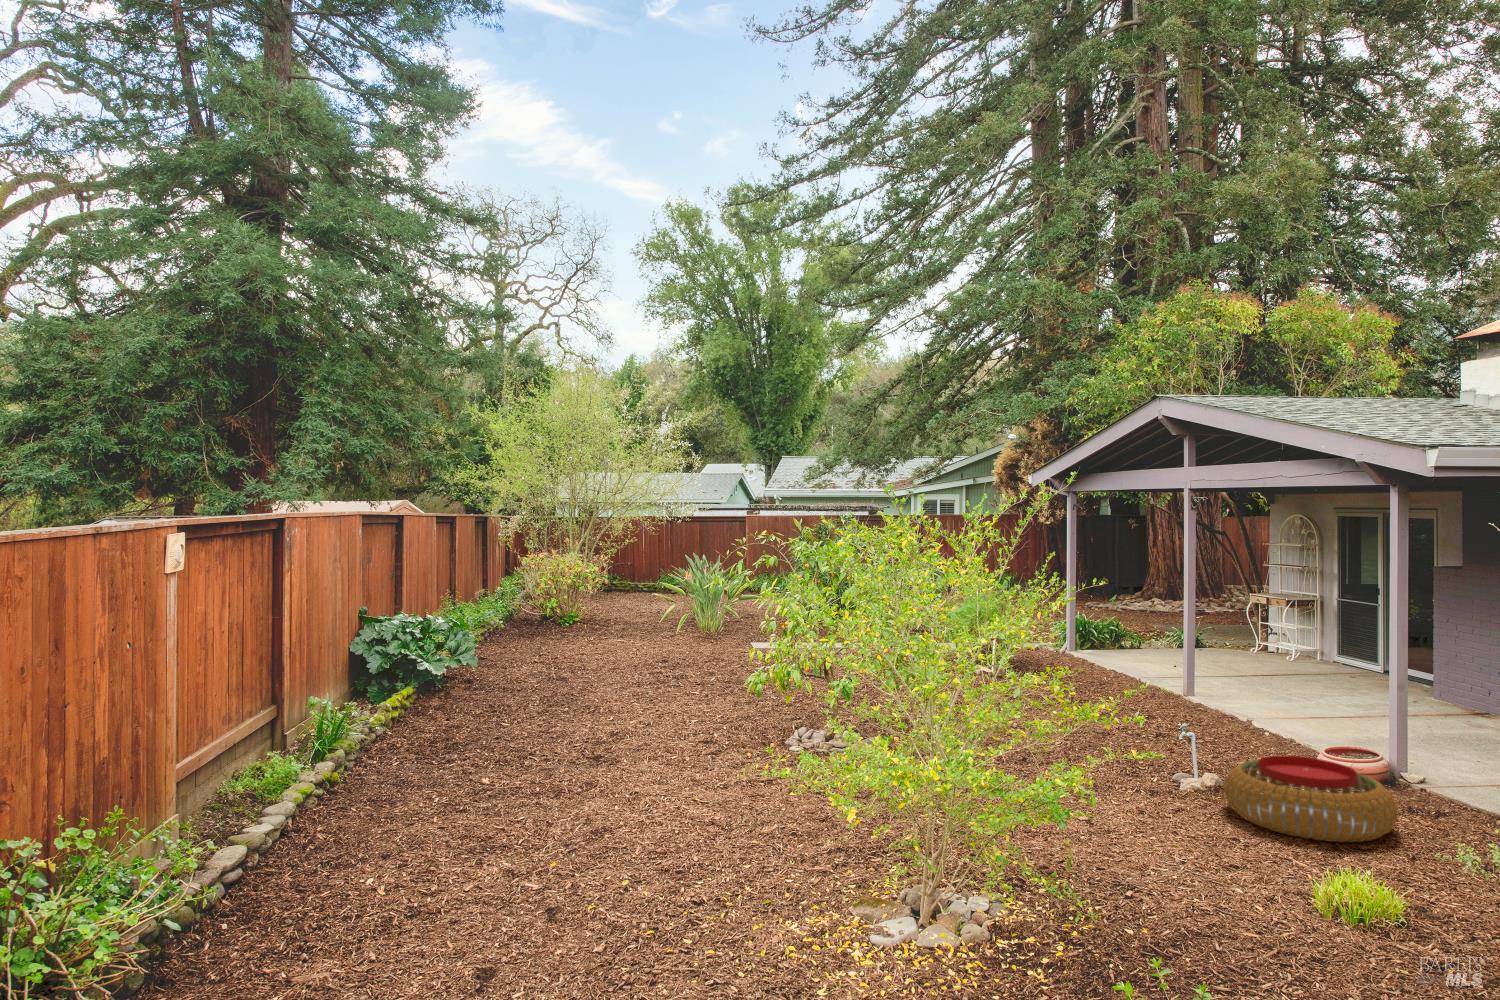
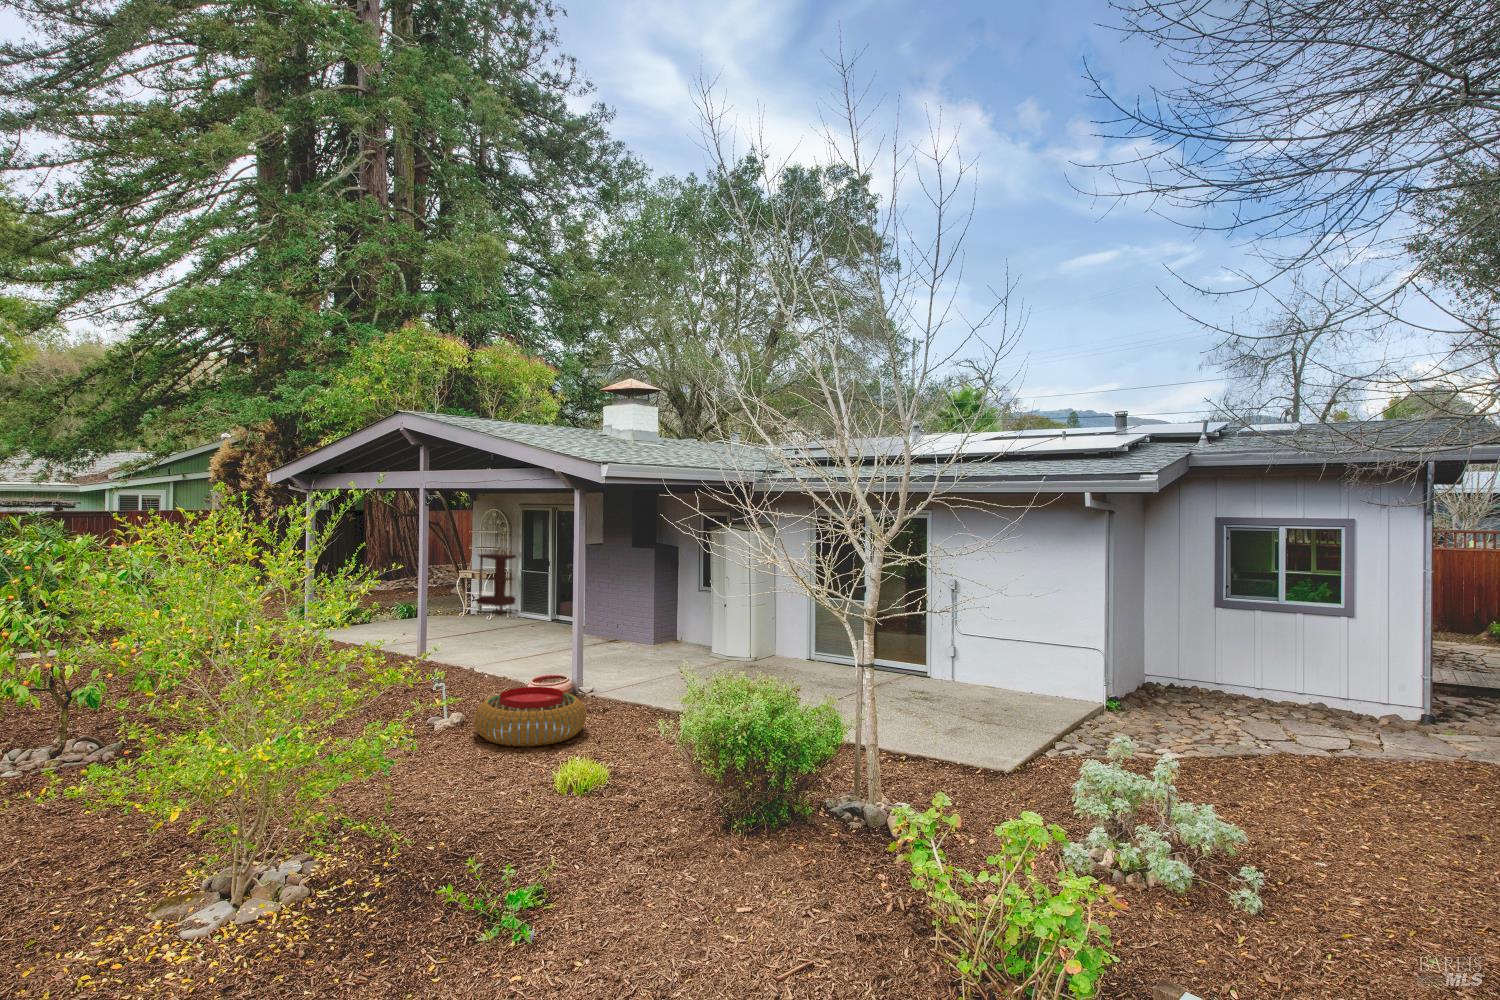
side table: none [1260,582,1326,662] -> present [477,553,518,615]

